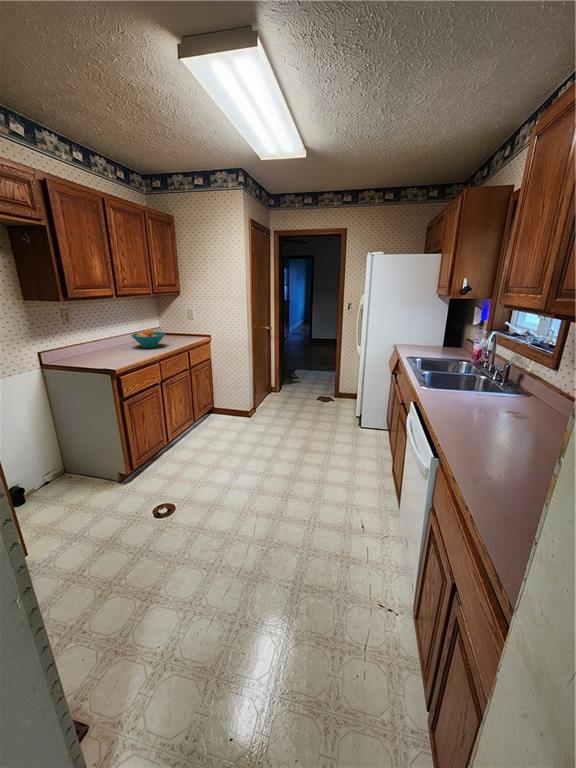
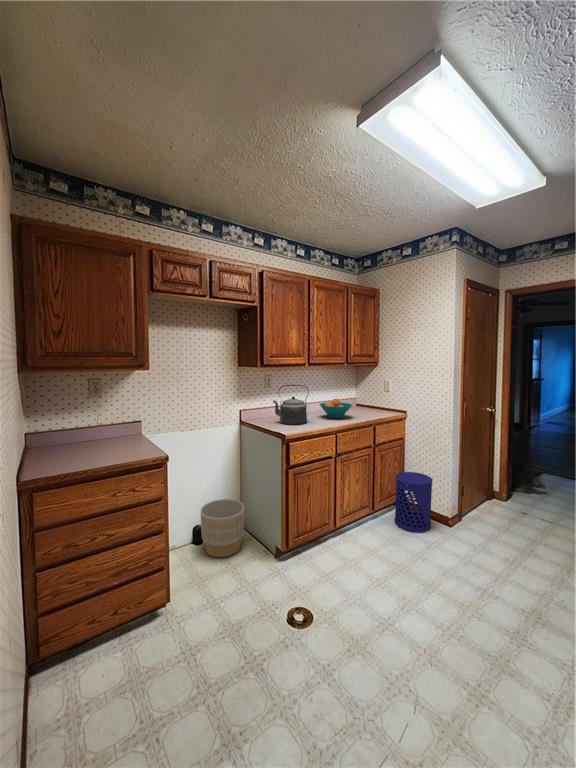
kettle: none [82,317,125,359] -> present [273,385,309,425]
waste bin: none [209,384,238,430] -> present [395,472,433,533]
planter: none [17,446,78,506] -> present [201,499,244,557]

